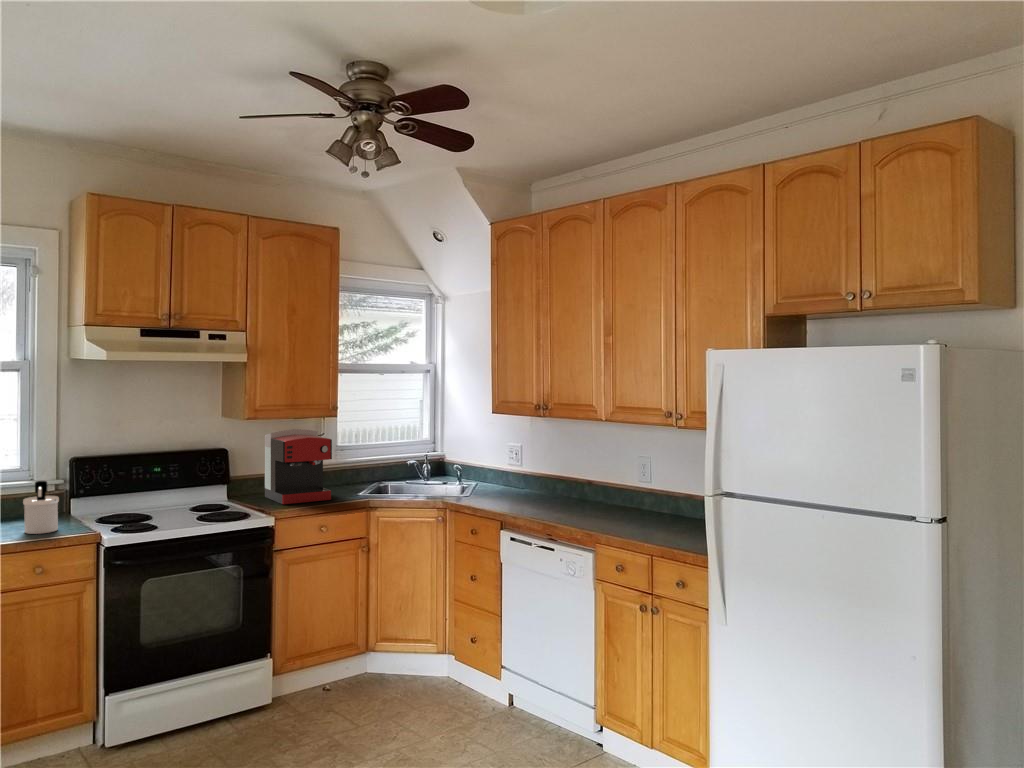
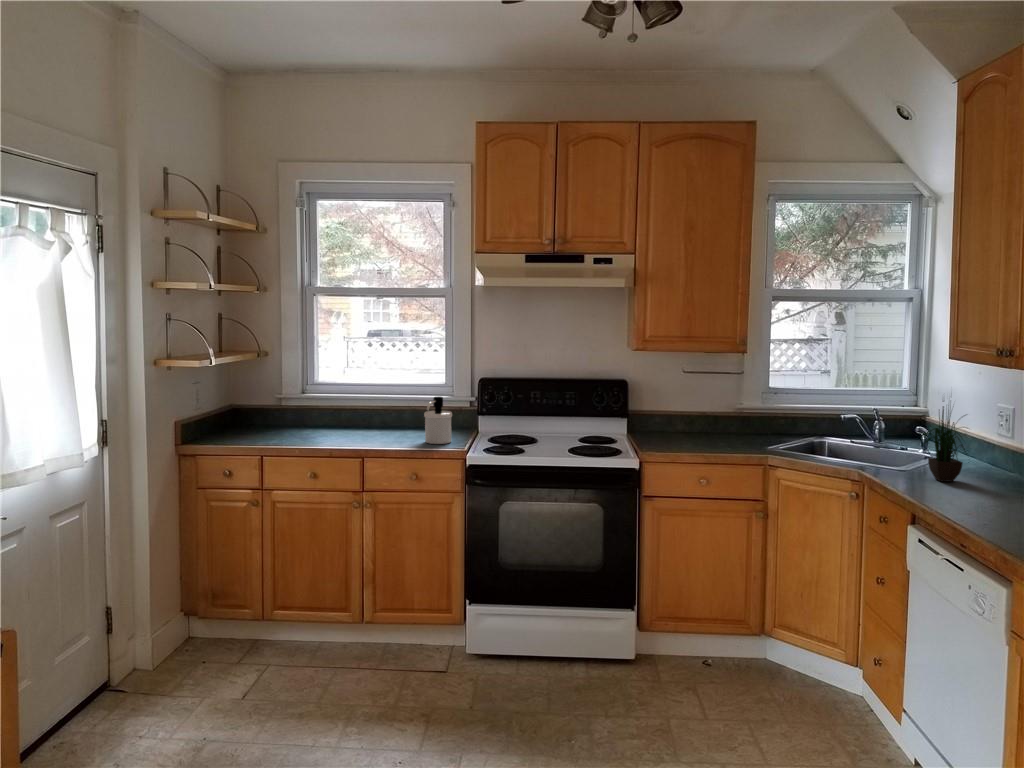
coffee maker: present [265,429,332,504] -> none [667,364,732,448]
potted plant: none [478,432,515,503] -> present [923,406,965,482]

